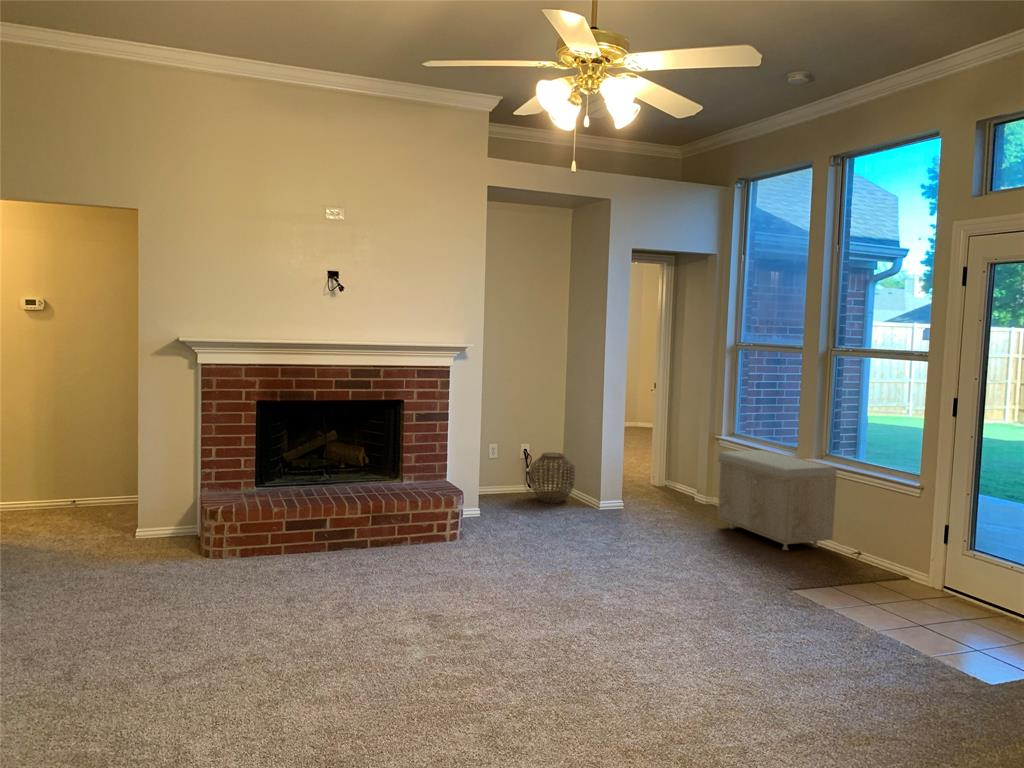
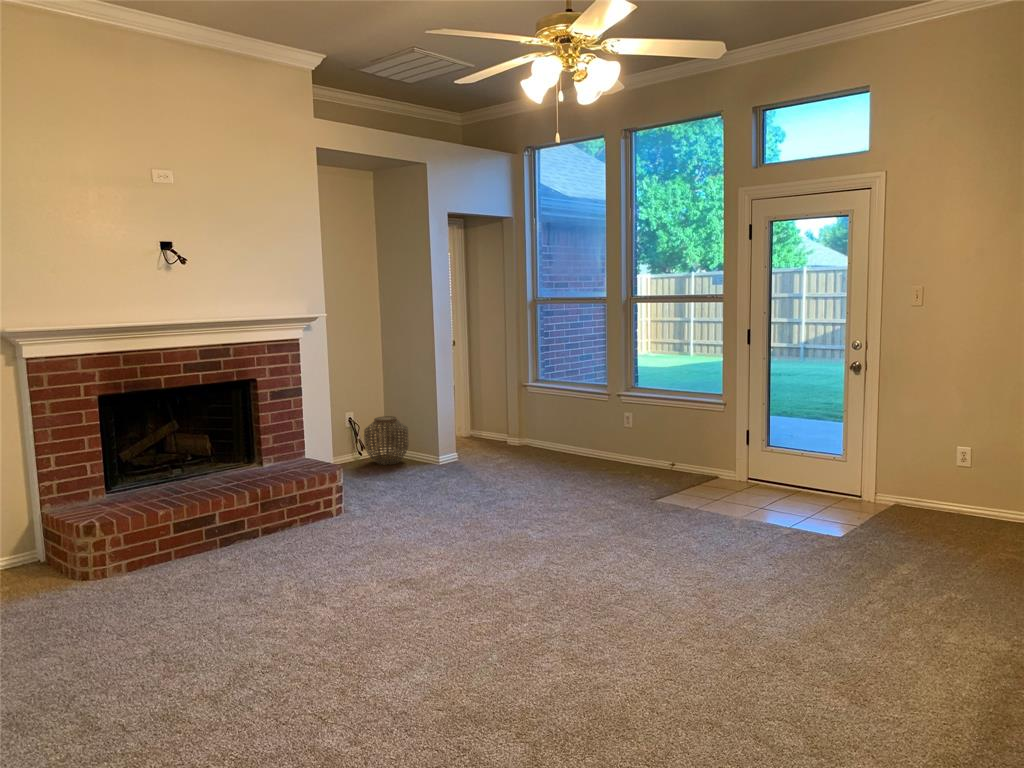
storage bench: present [718,450,837,550] -> none [548,391,649,471]

